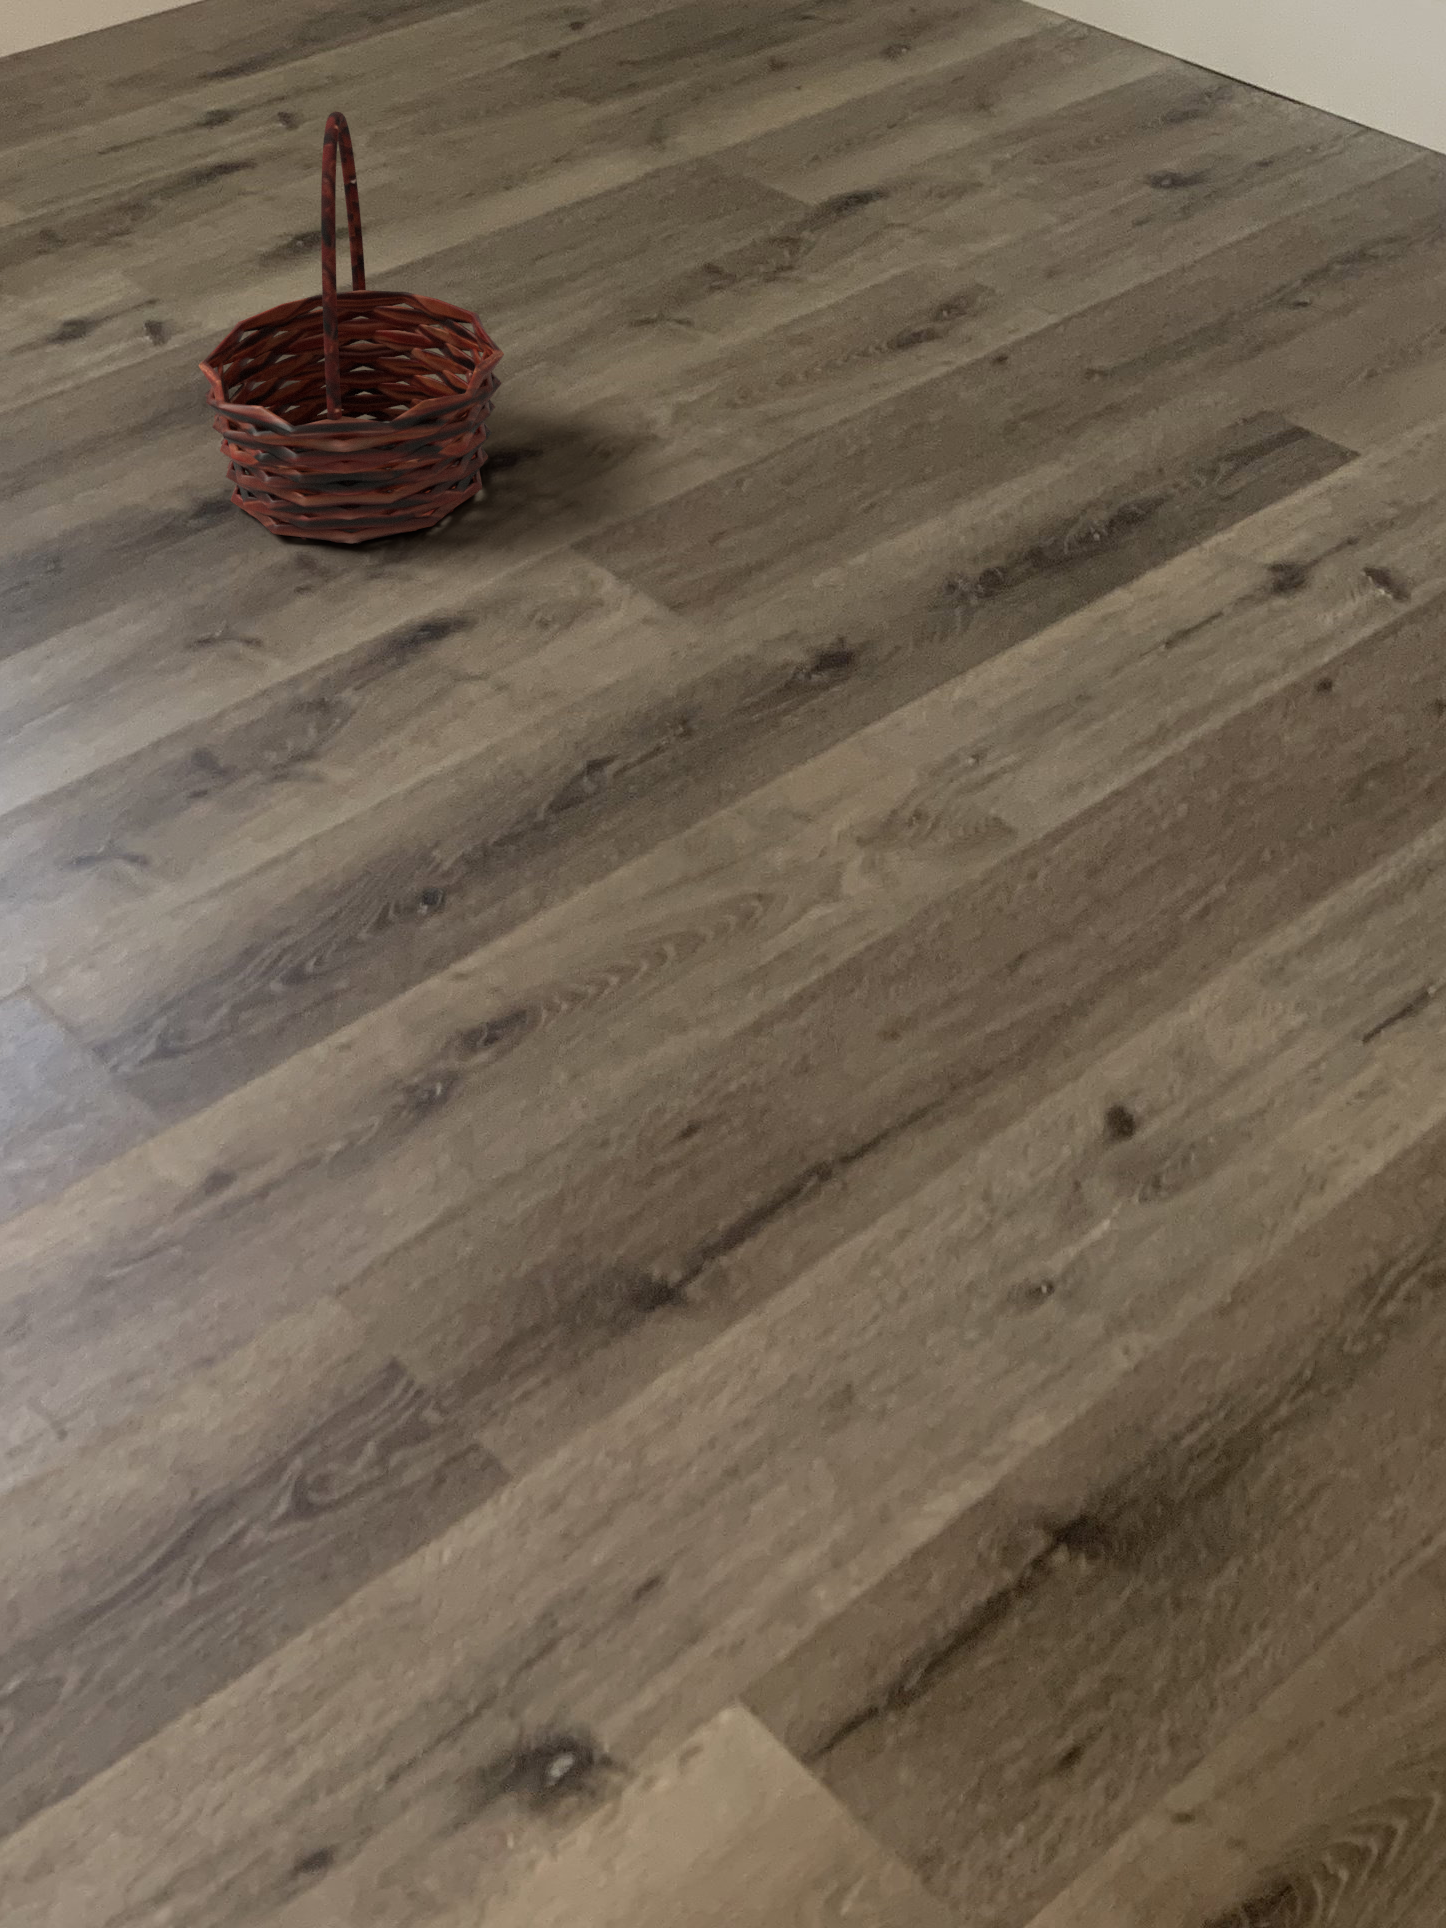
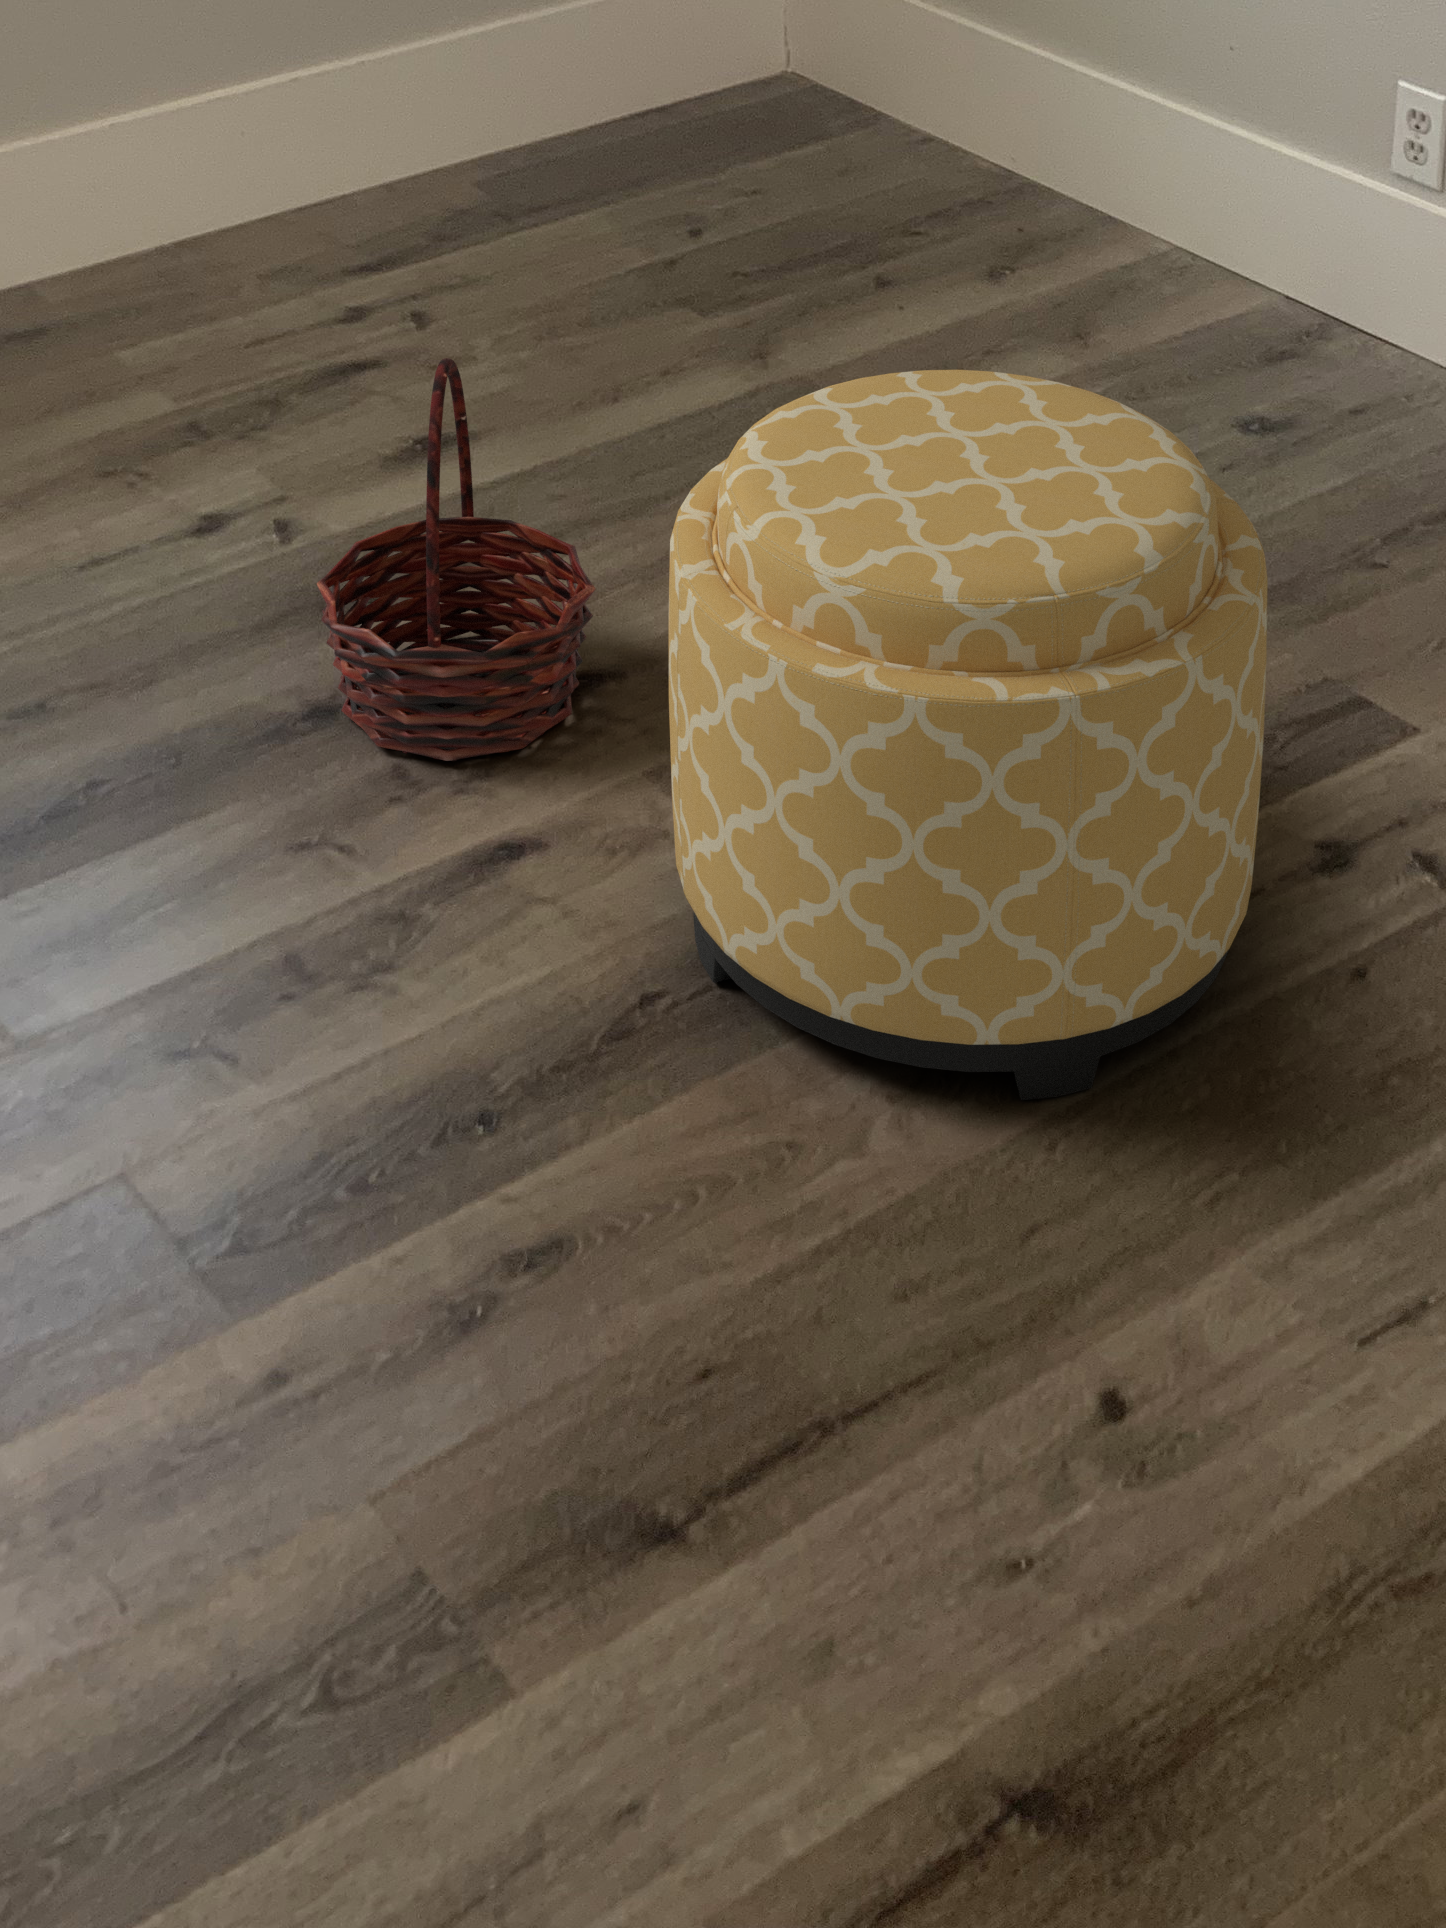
ottoman: none [600,87,1233,835] -> present [669,370,1267,1100]

